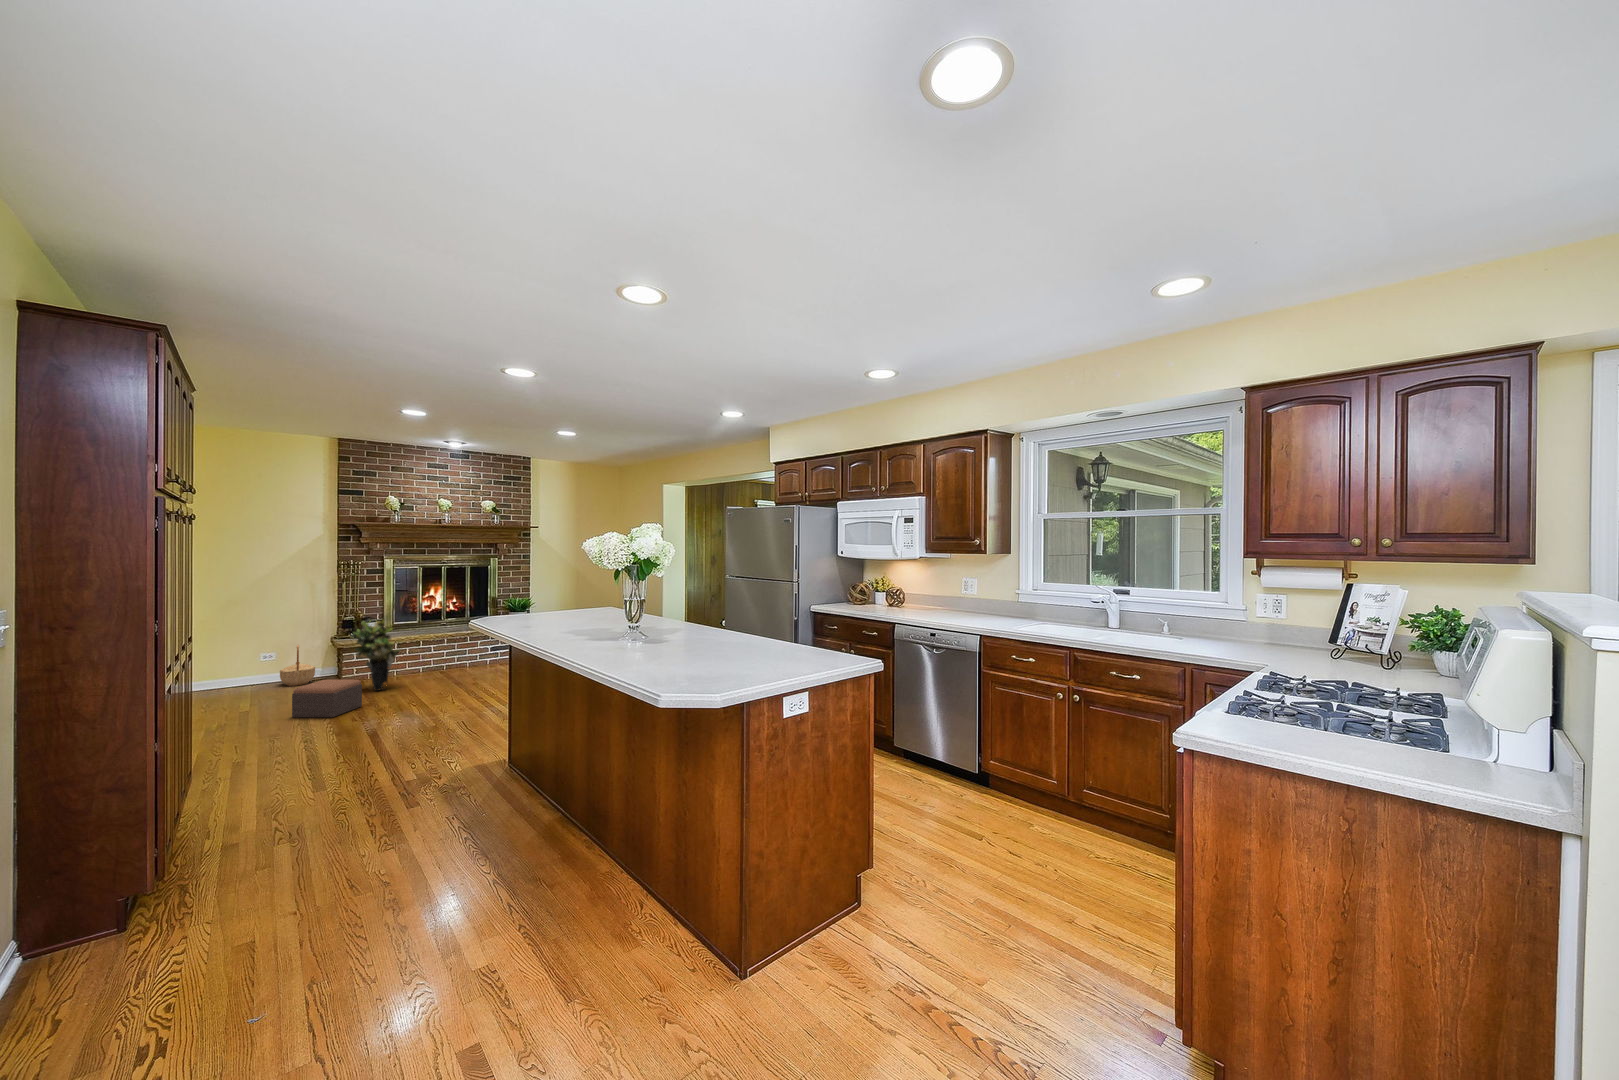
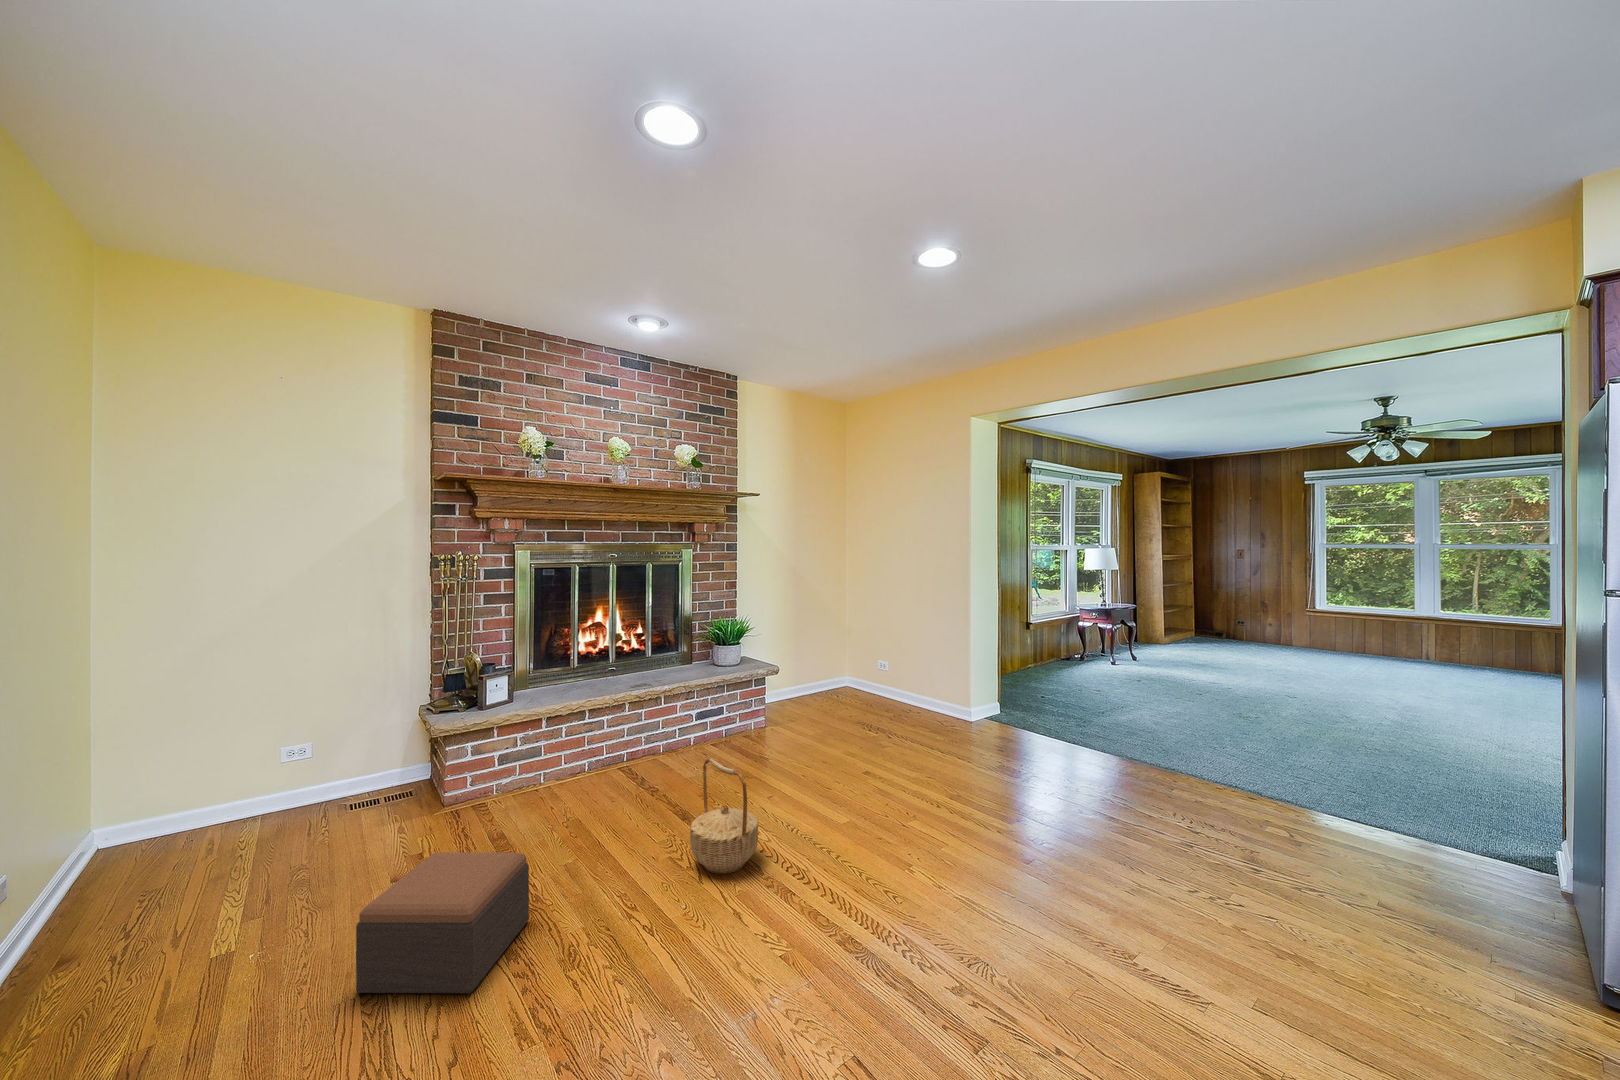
potted plant: present [351,620,400,691] -> none [475,674,575,844]
basket: present [280,645,315,686] -> present [690,759,758,874]

